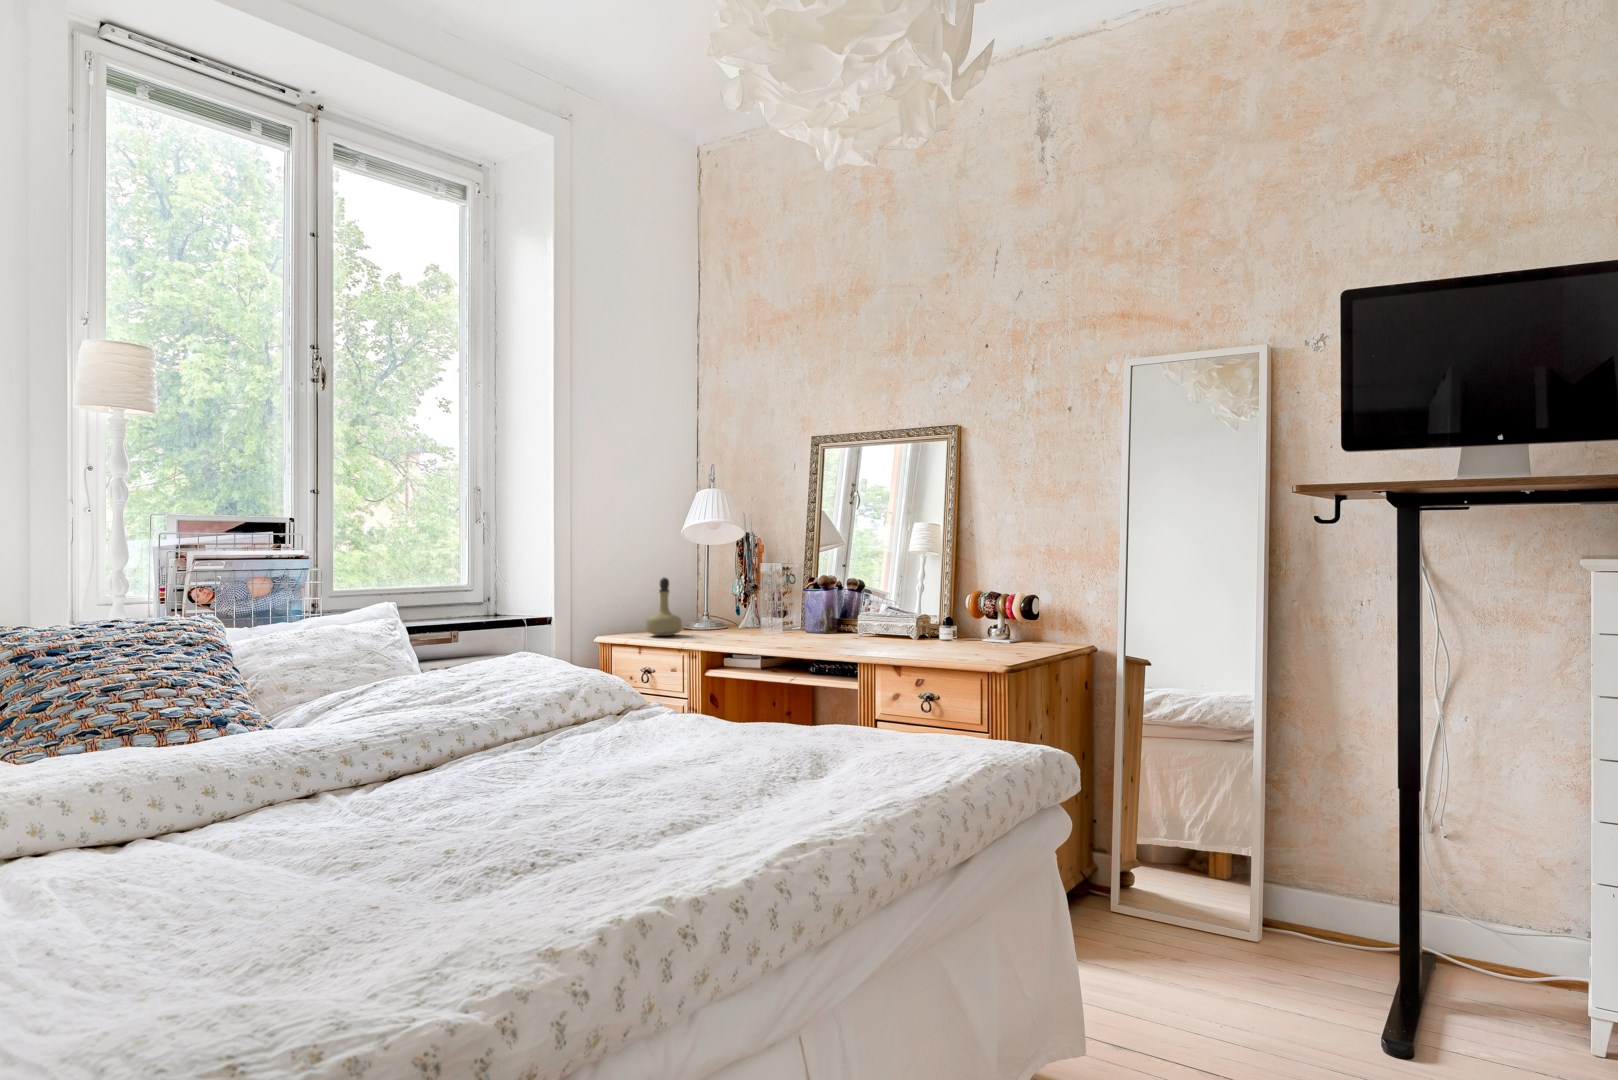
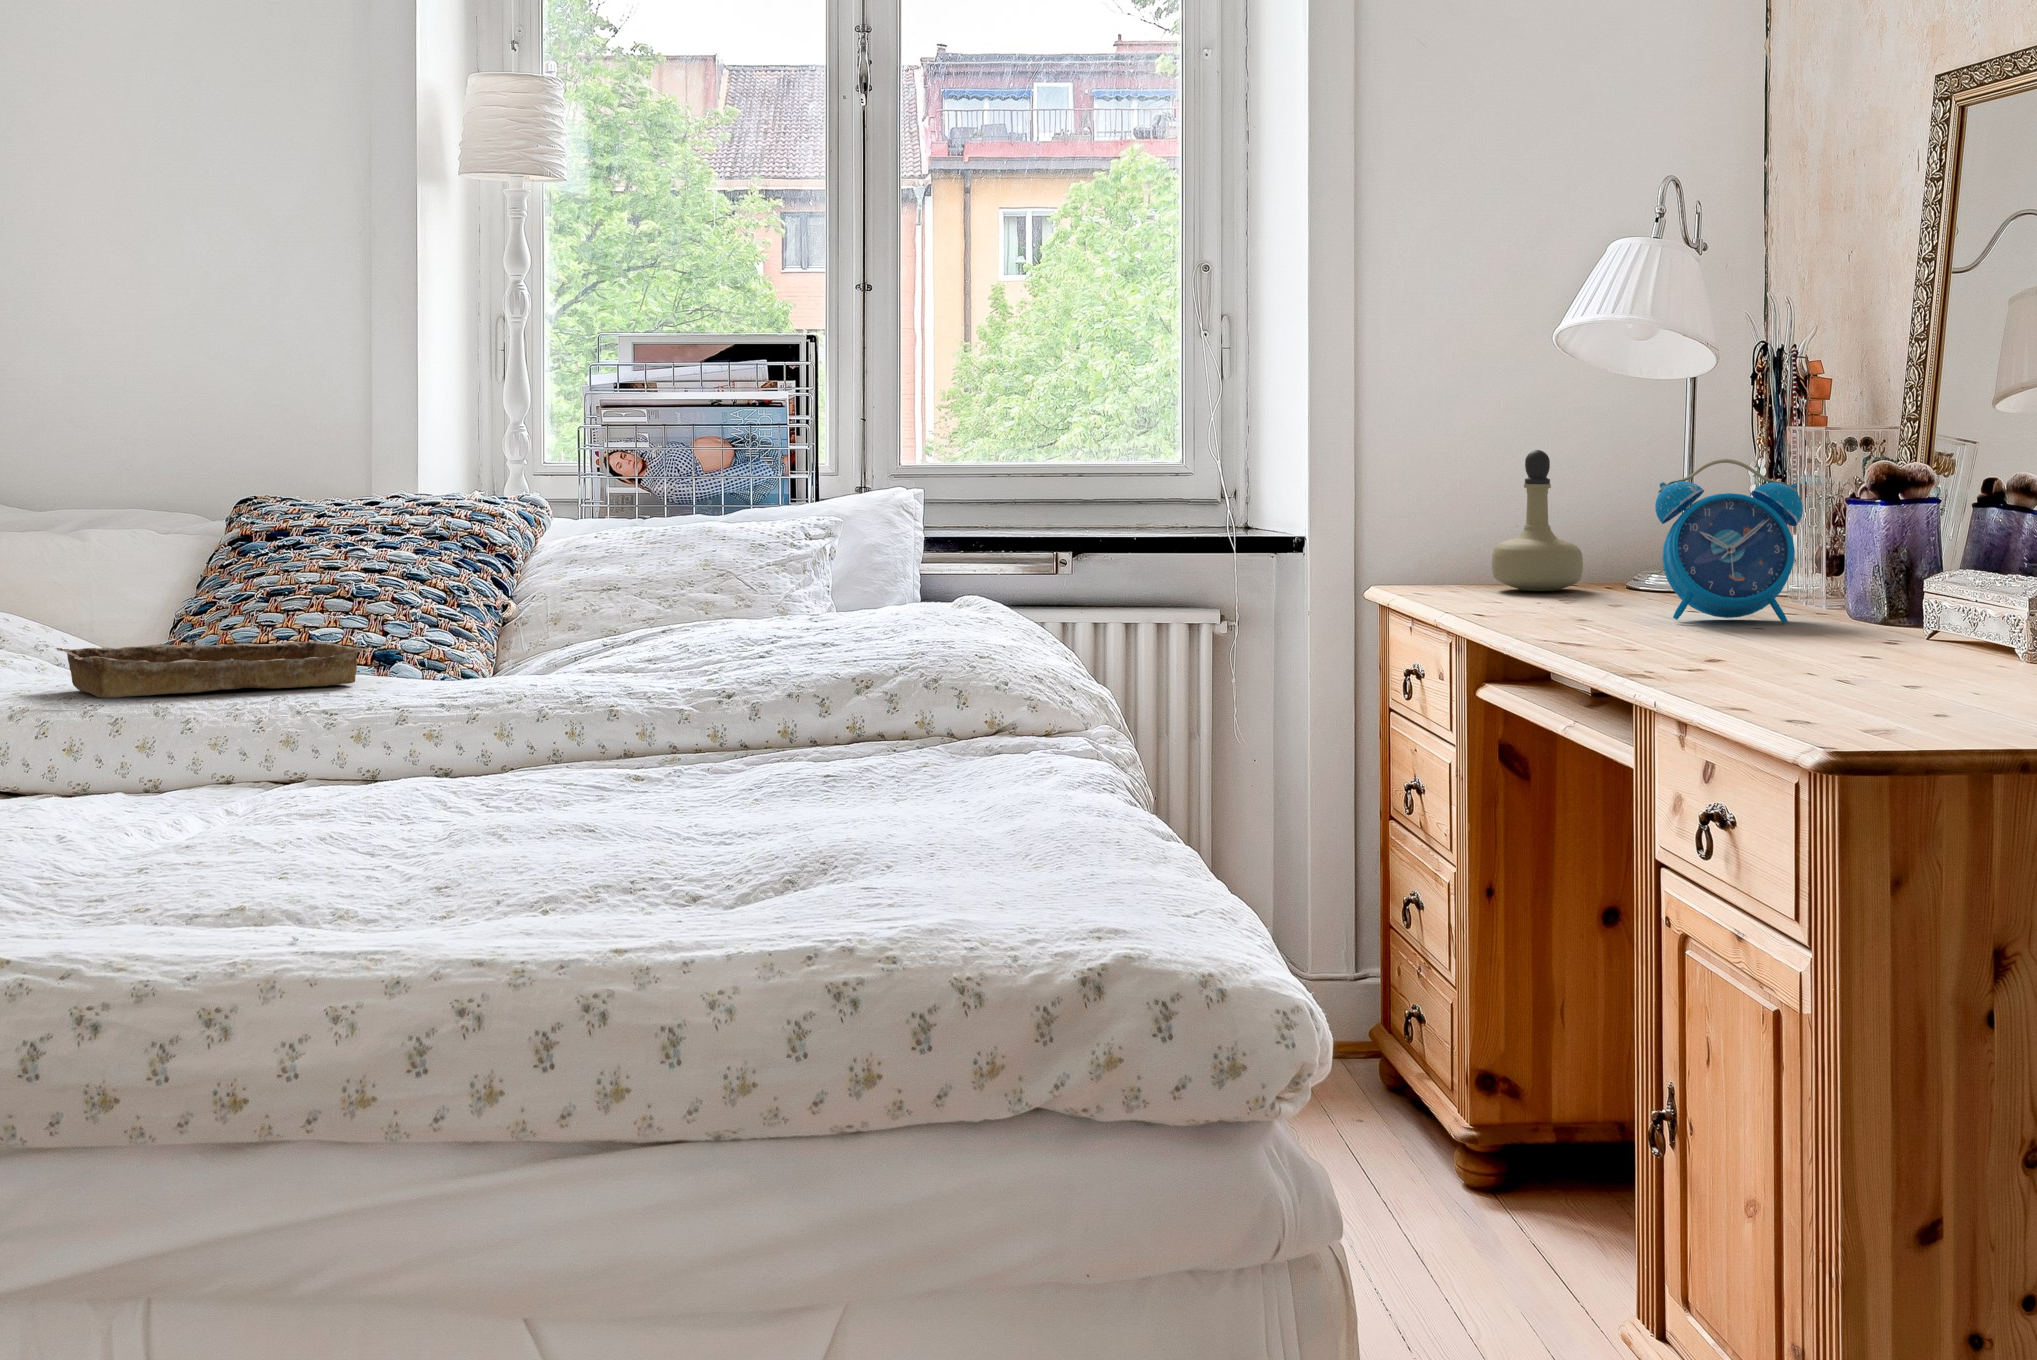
alarm clock: none [751,581,800,643] -> present [1655,459,1803,623]
tray: none [82,713,294,765] -> present [56,641,366,698]

